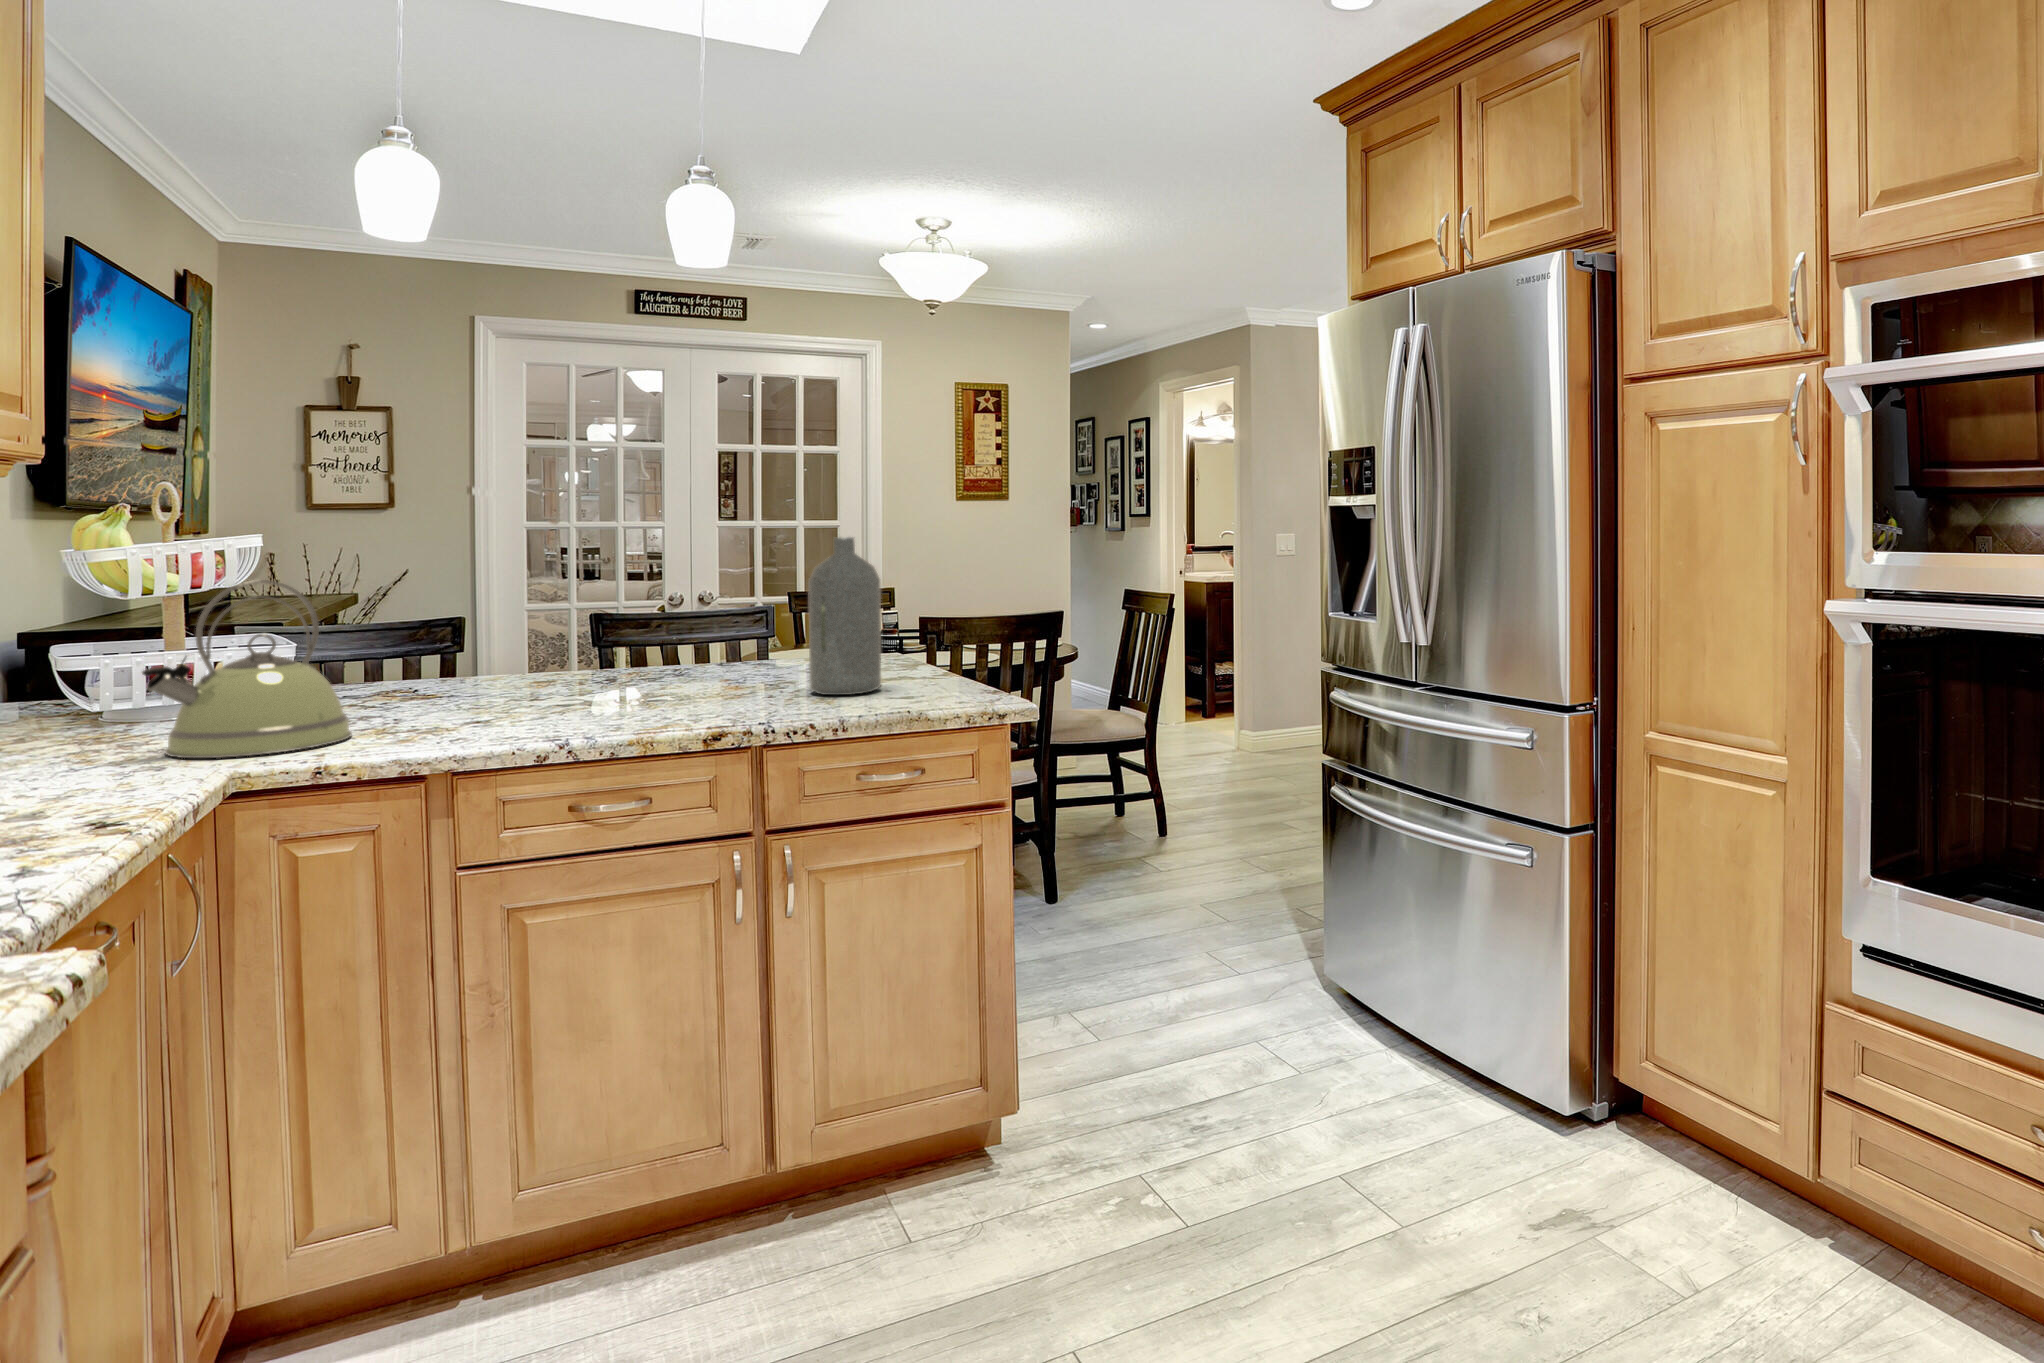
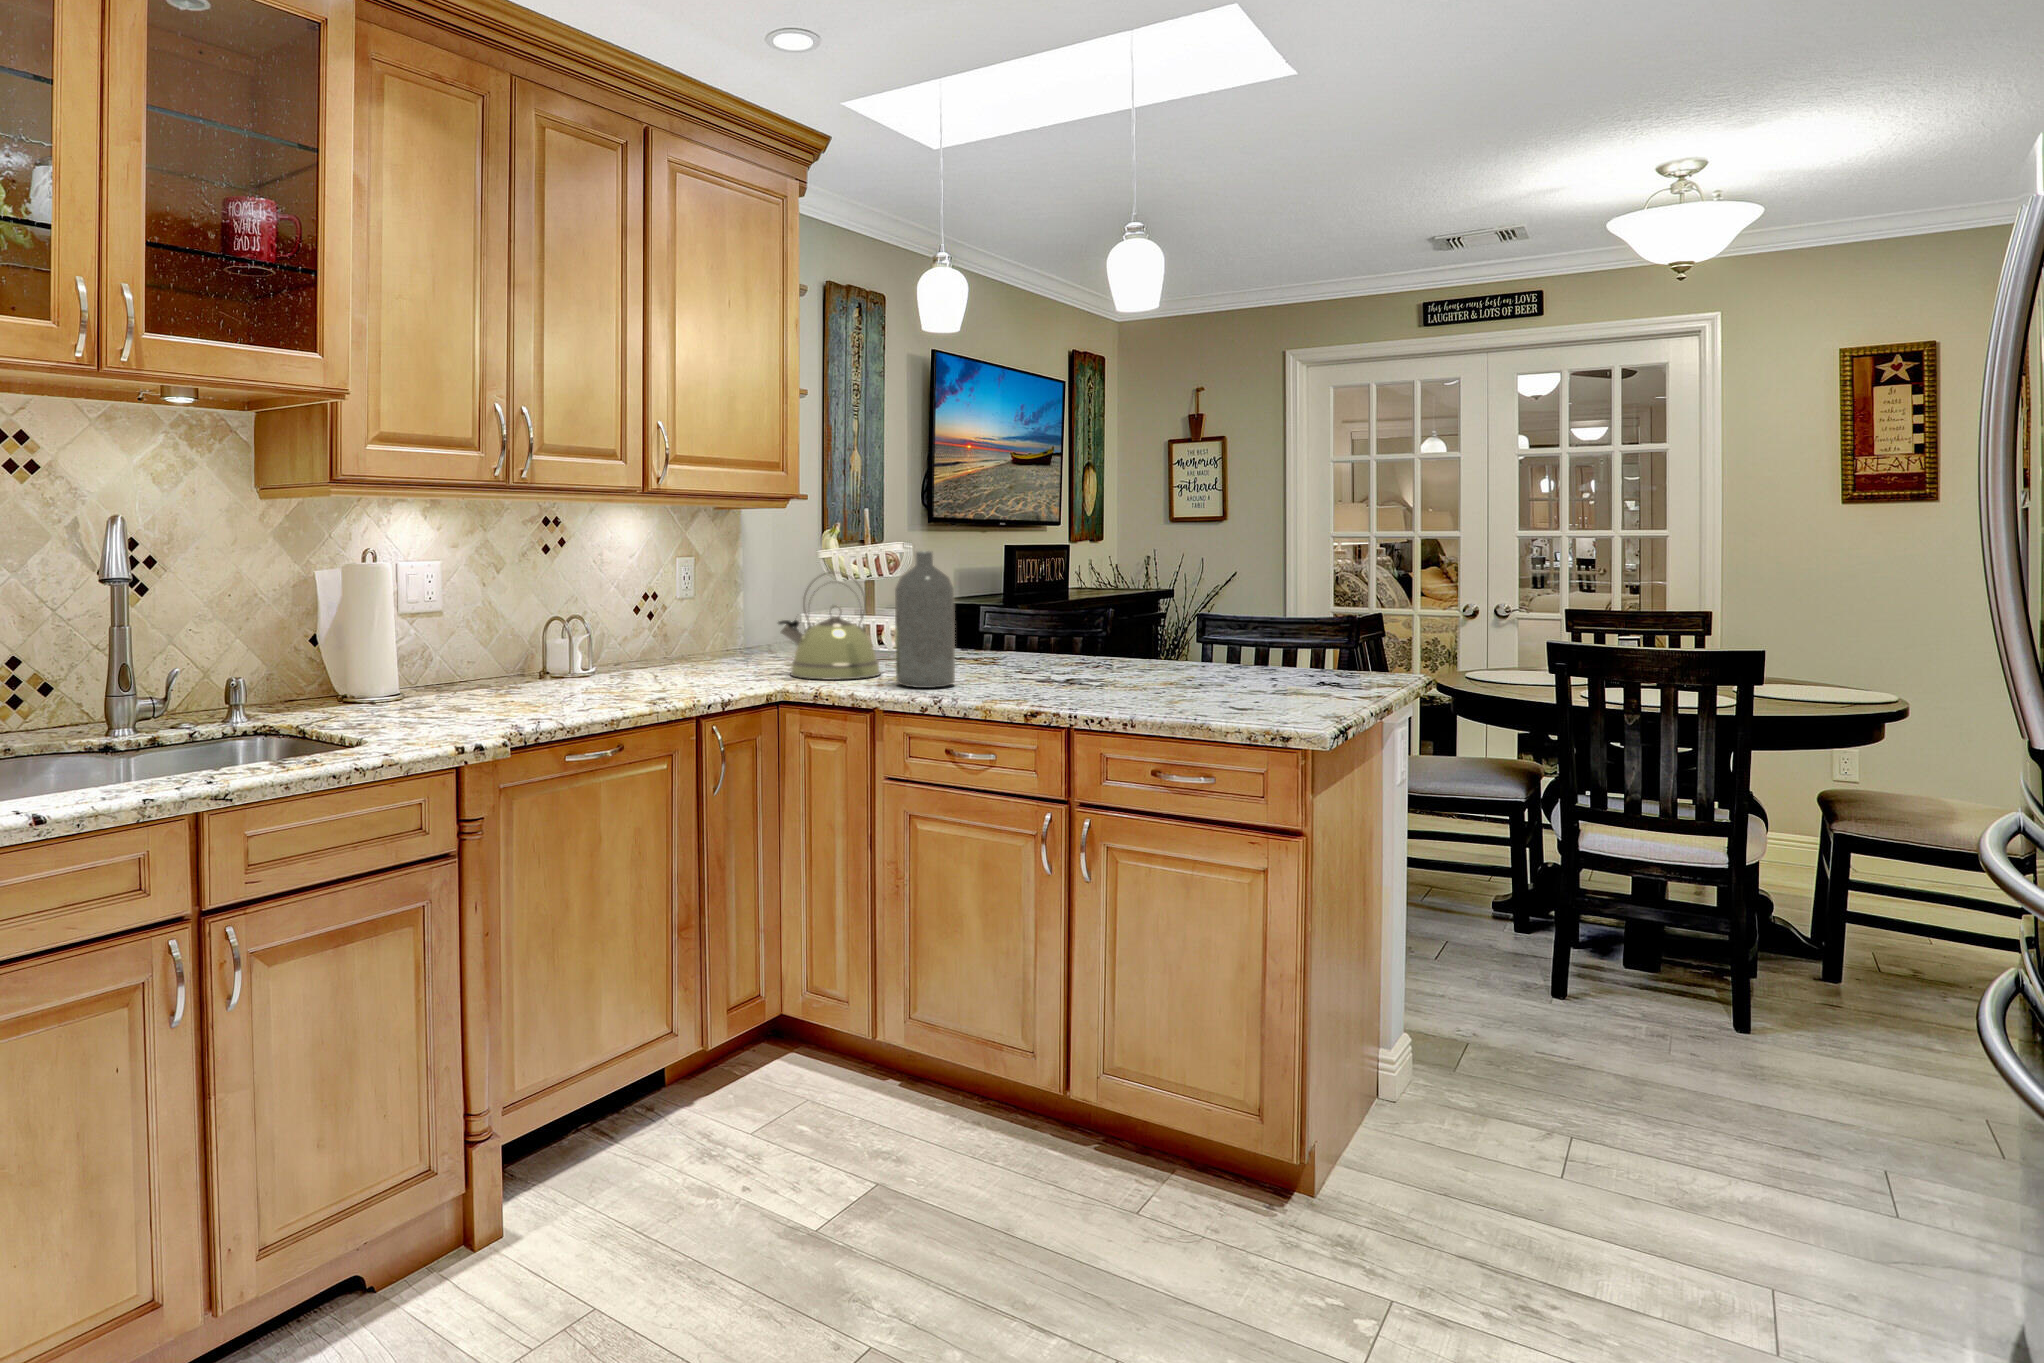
bottle: present [808,537,882,695] -> present [895,551,955,688]

